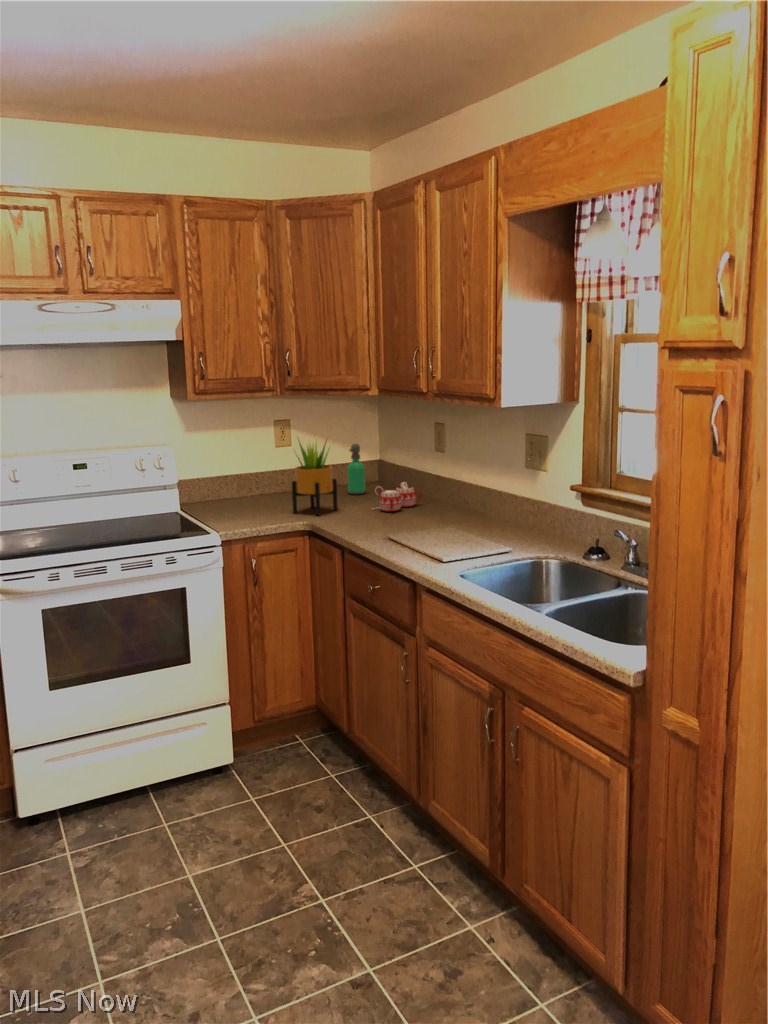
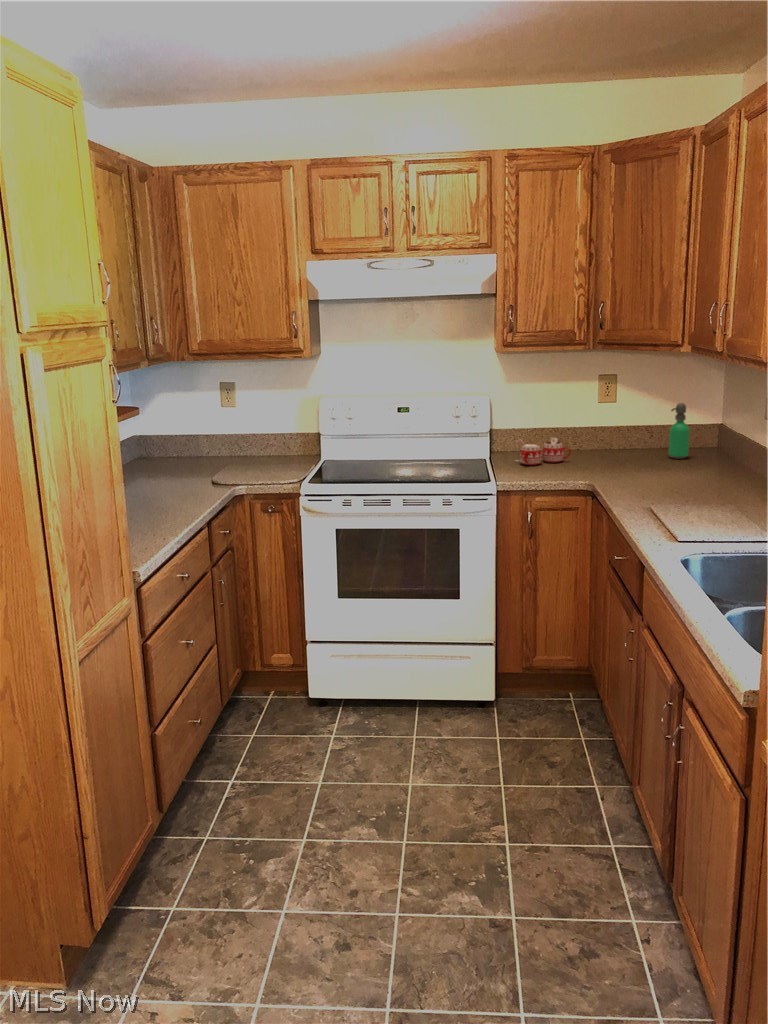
potted plant: present [292,440,338,515] -> none [589,390,639,476]
mug: present [372,482,422,512] -> present [515,438,571,465]

